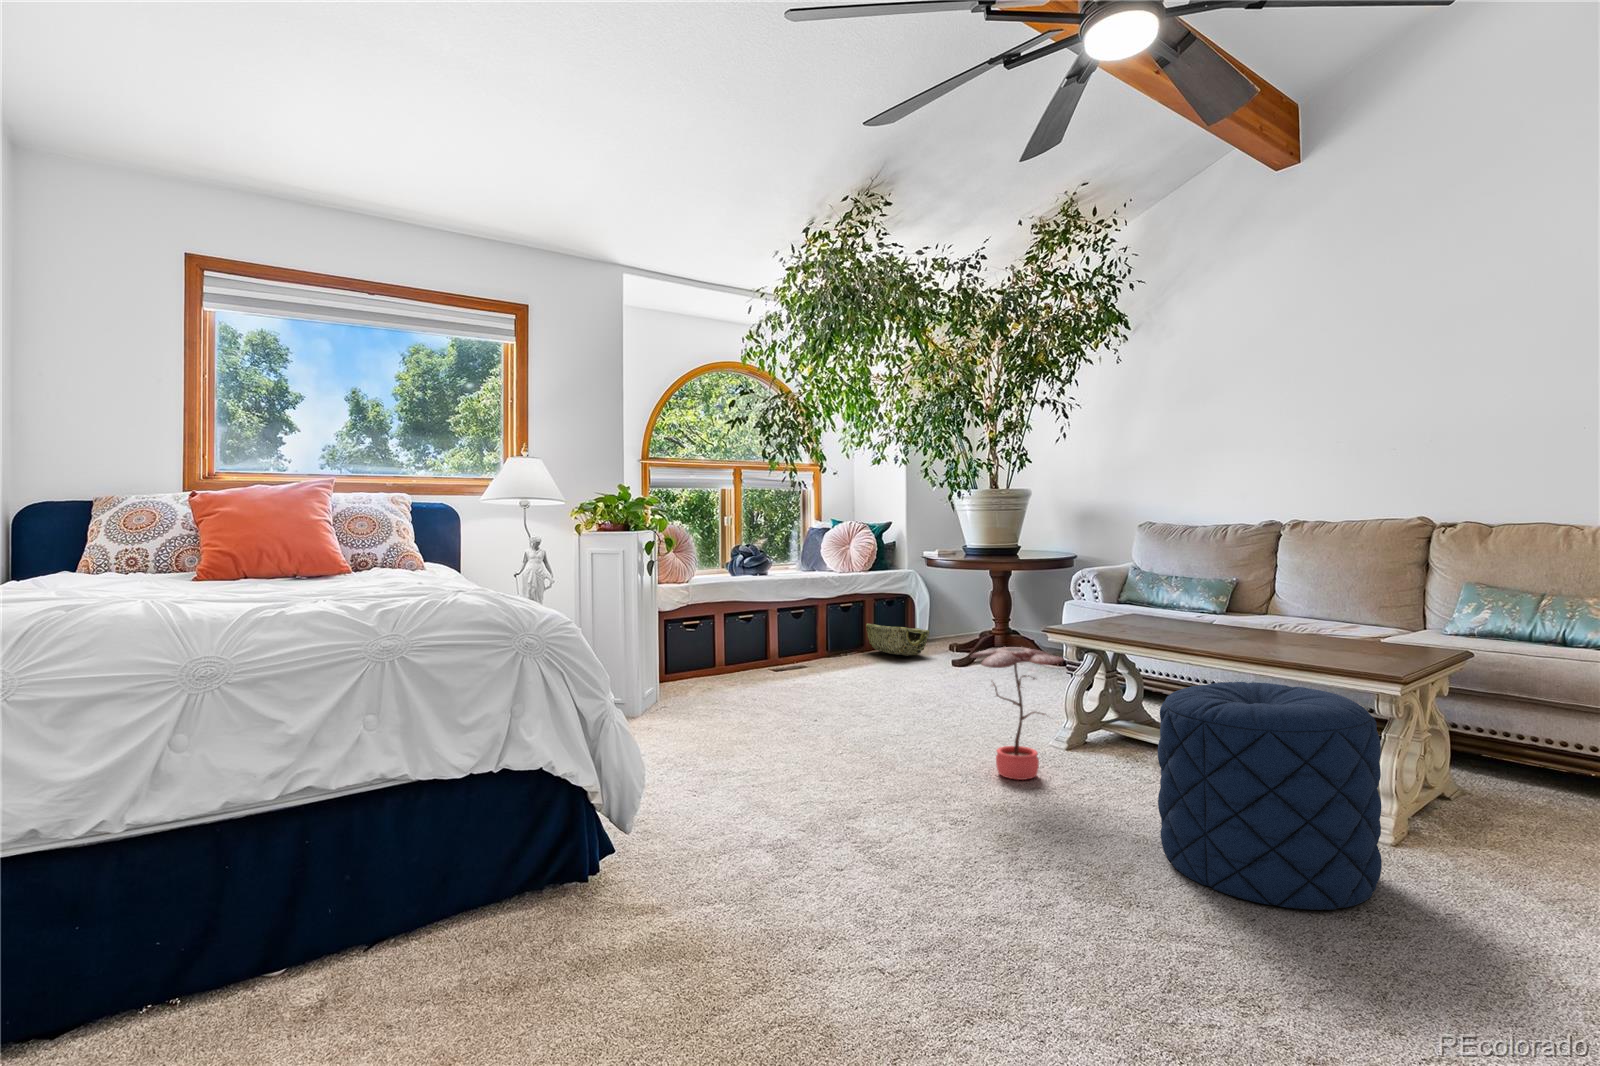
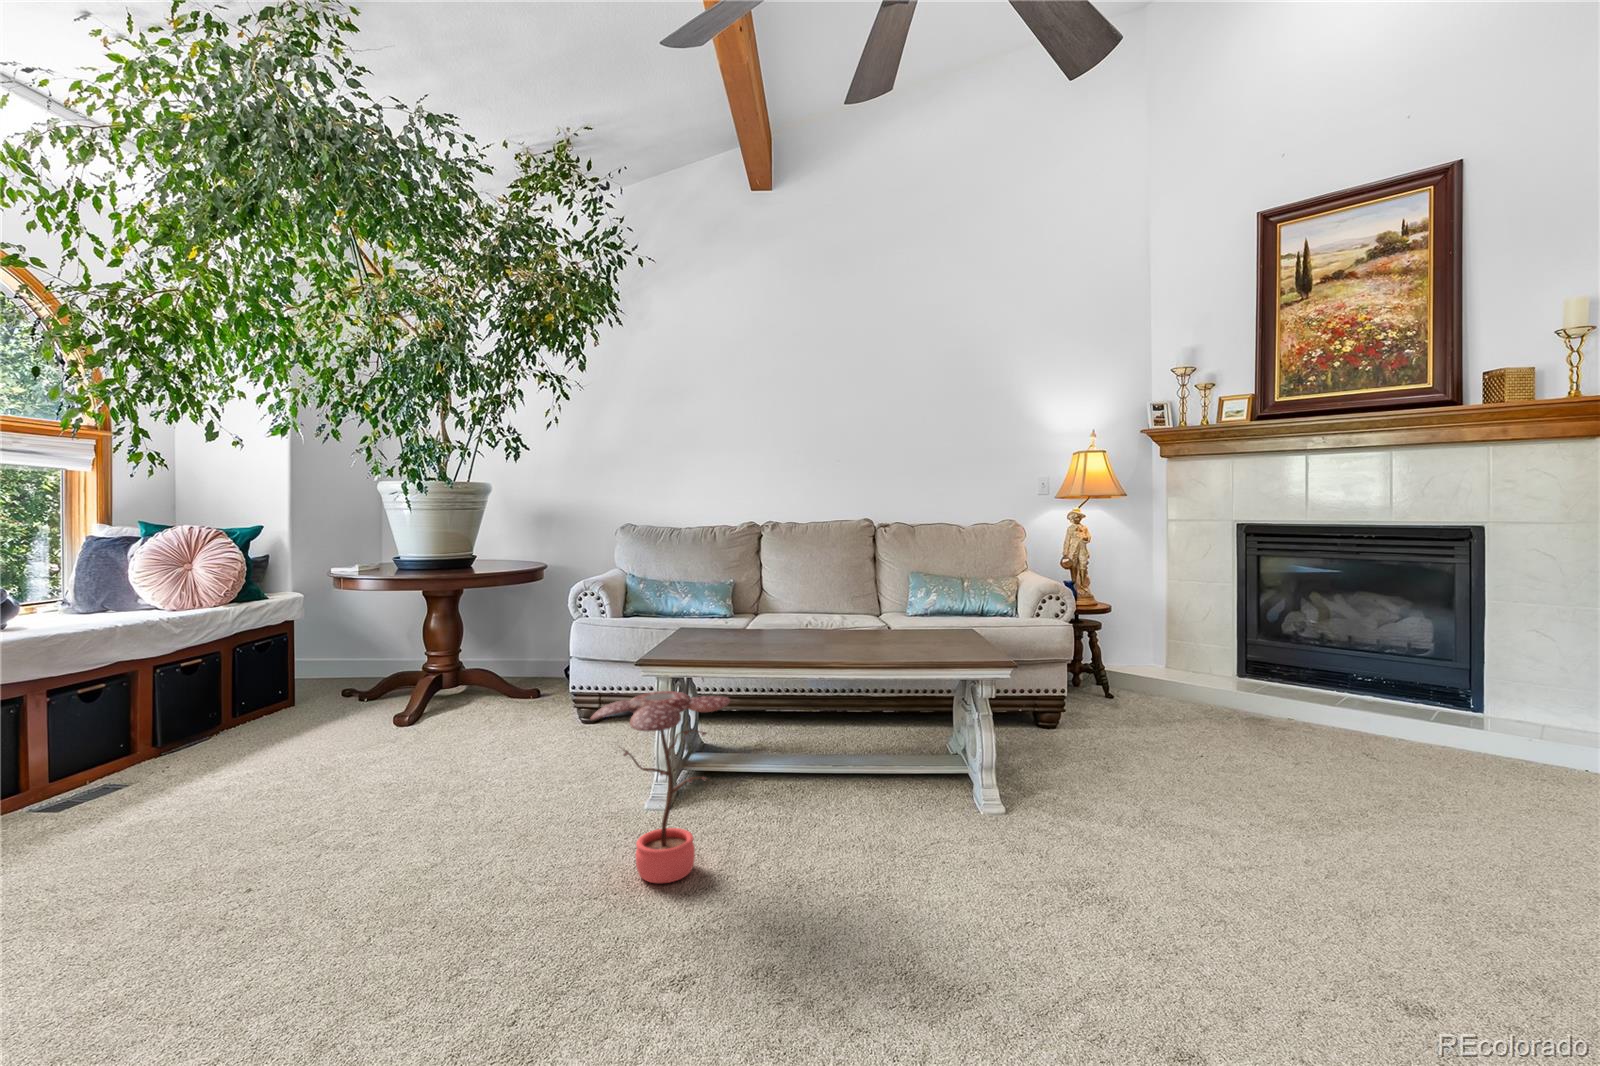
woven basket: present [866,624,929,656] -> none [233,680,353,724]
pouf: present [1158,682,1382,910] -> none [908,688,1131,952]

